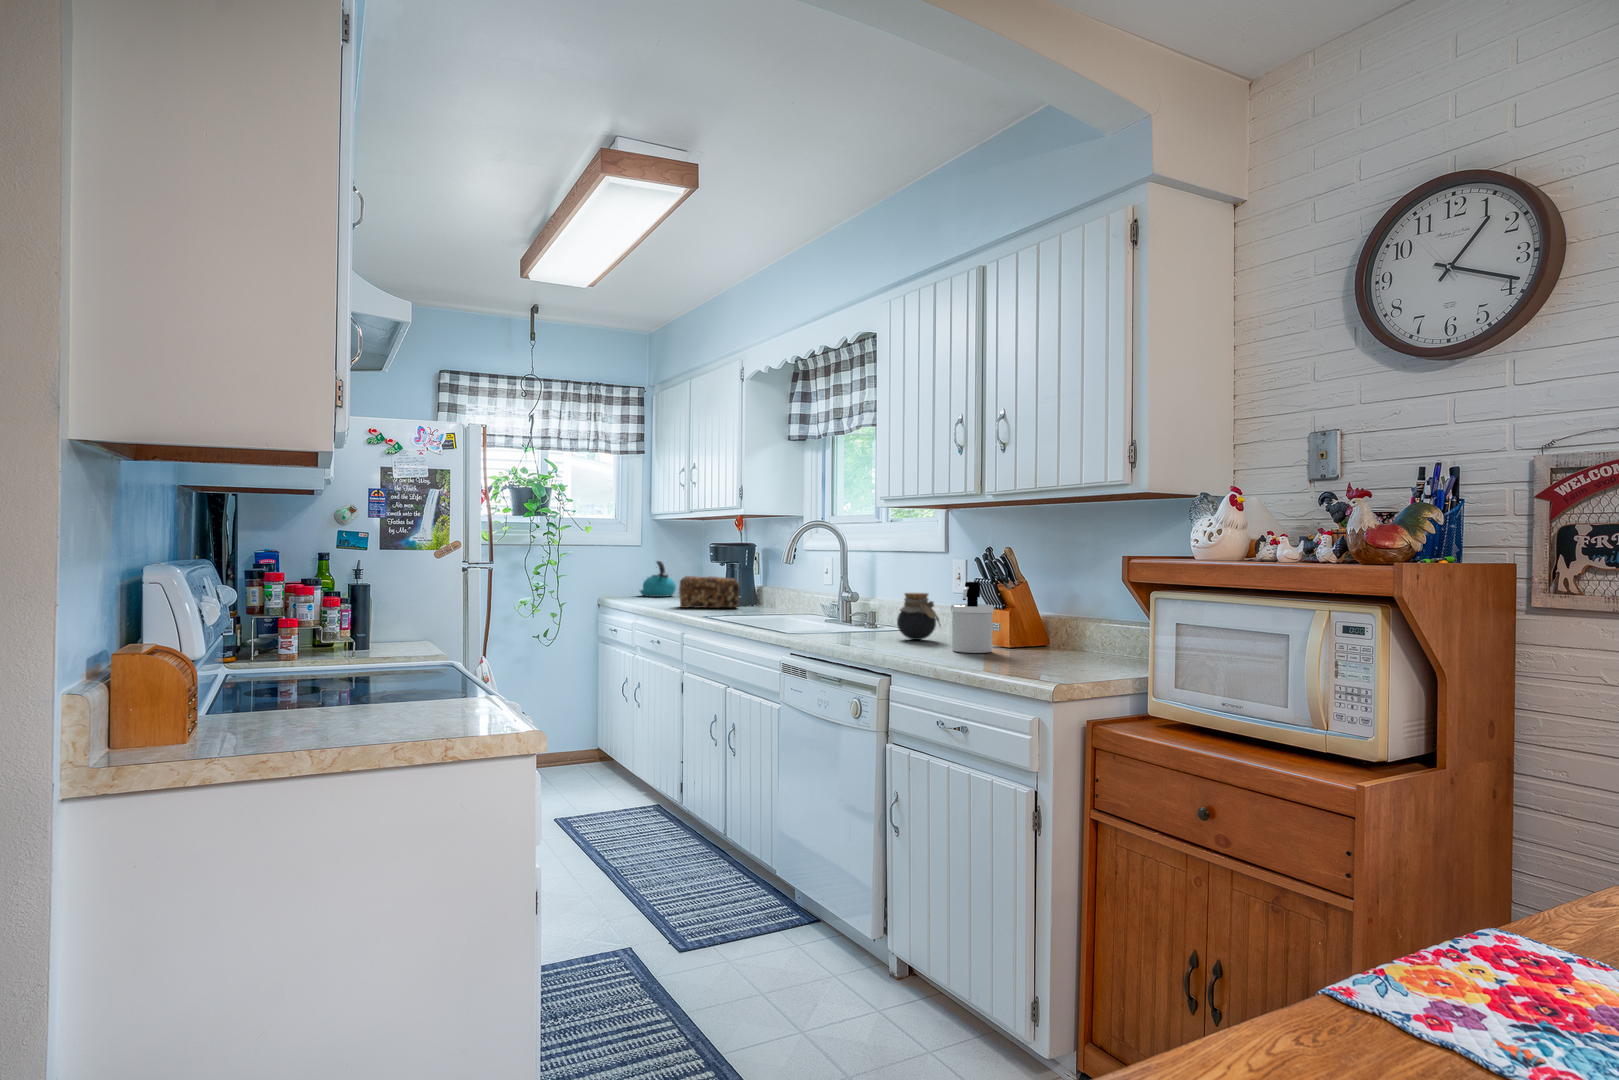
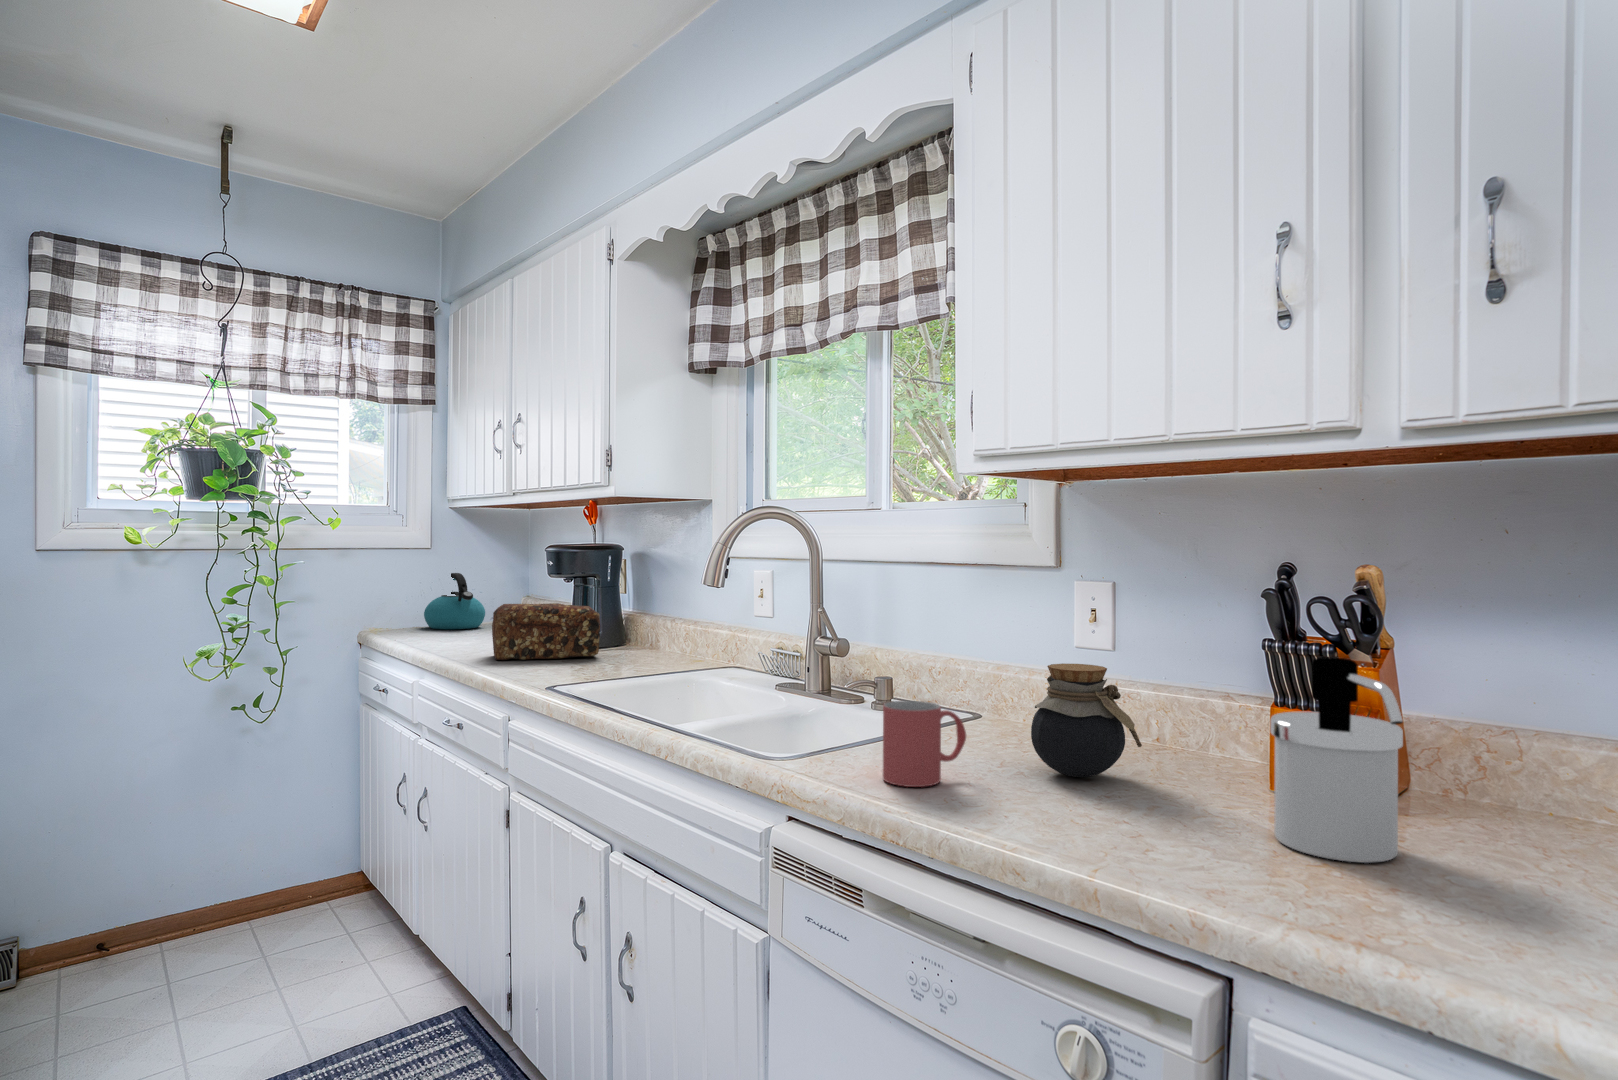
mug: none [830,606,867,639] -> present [883,701,966,787]

